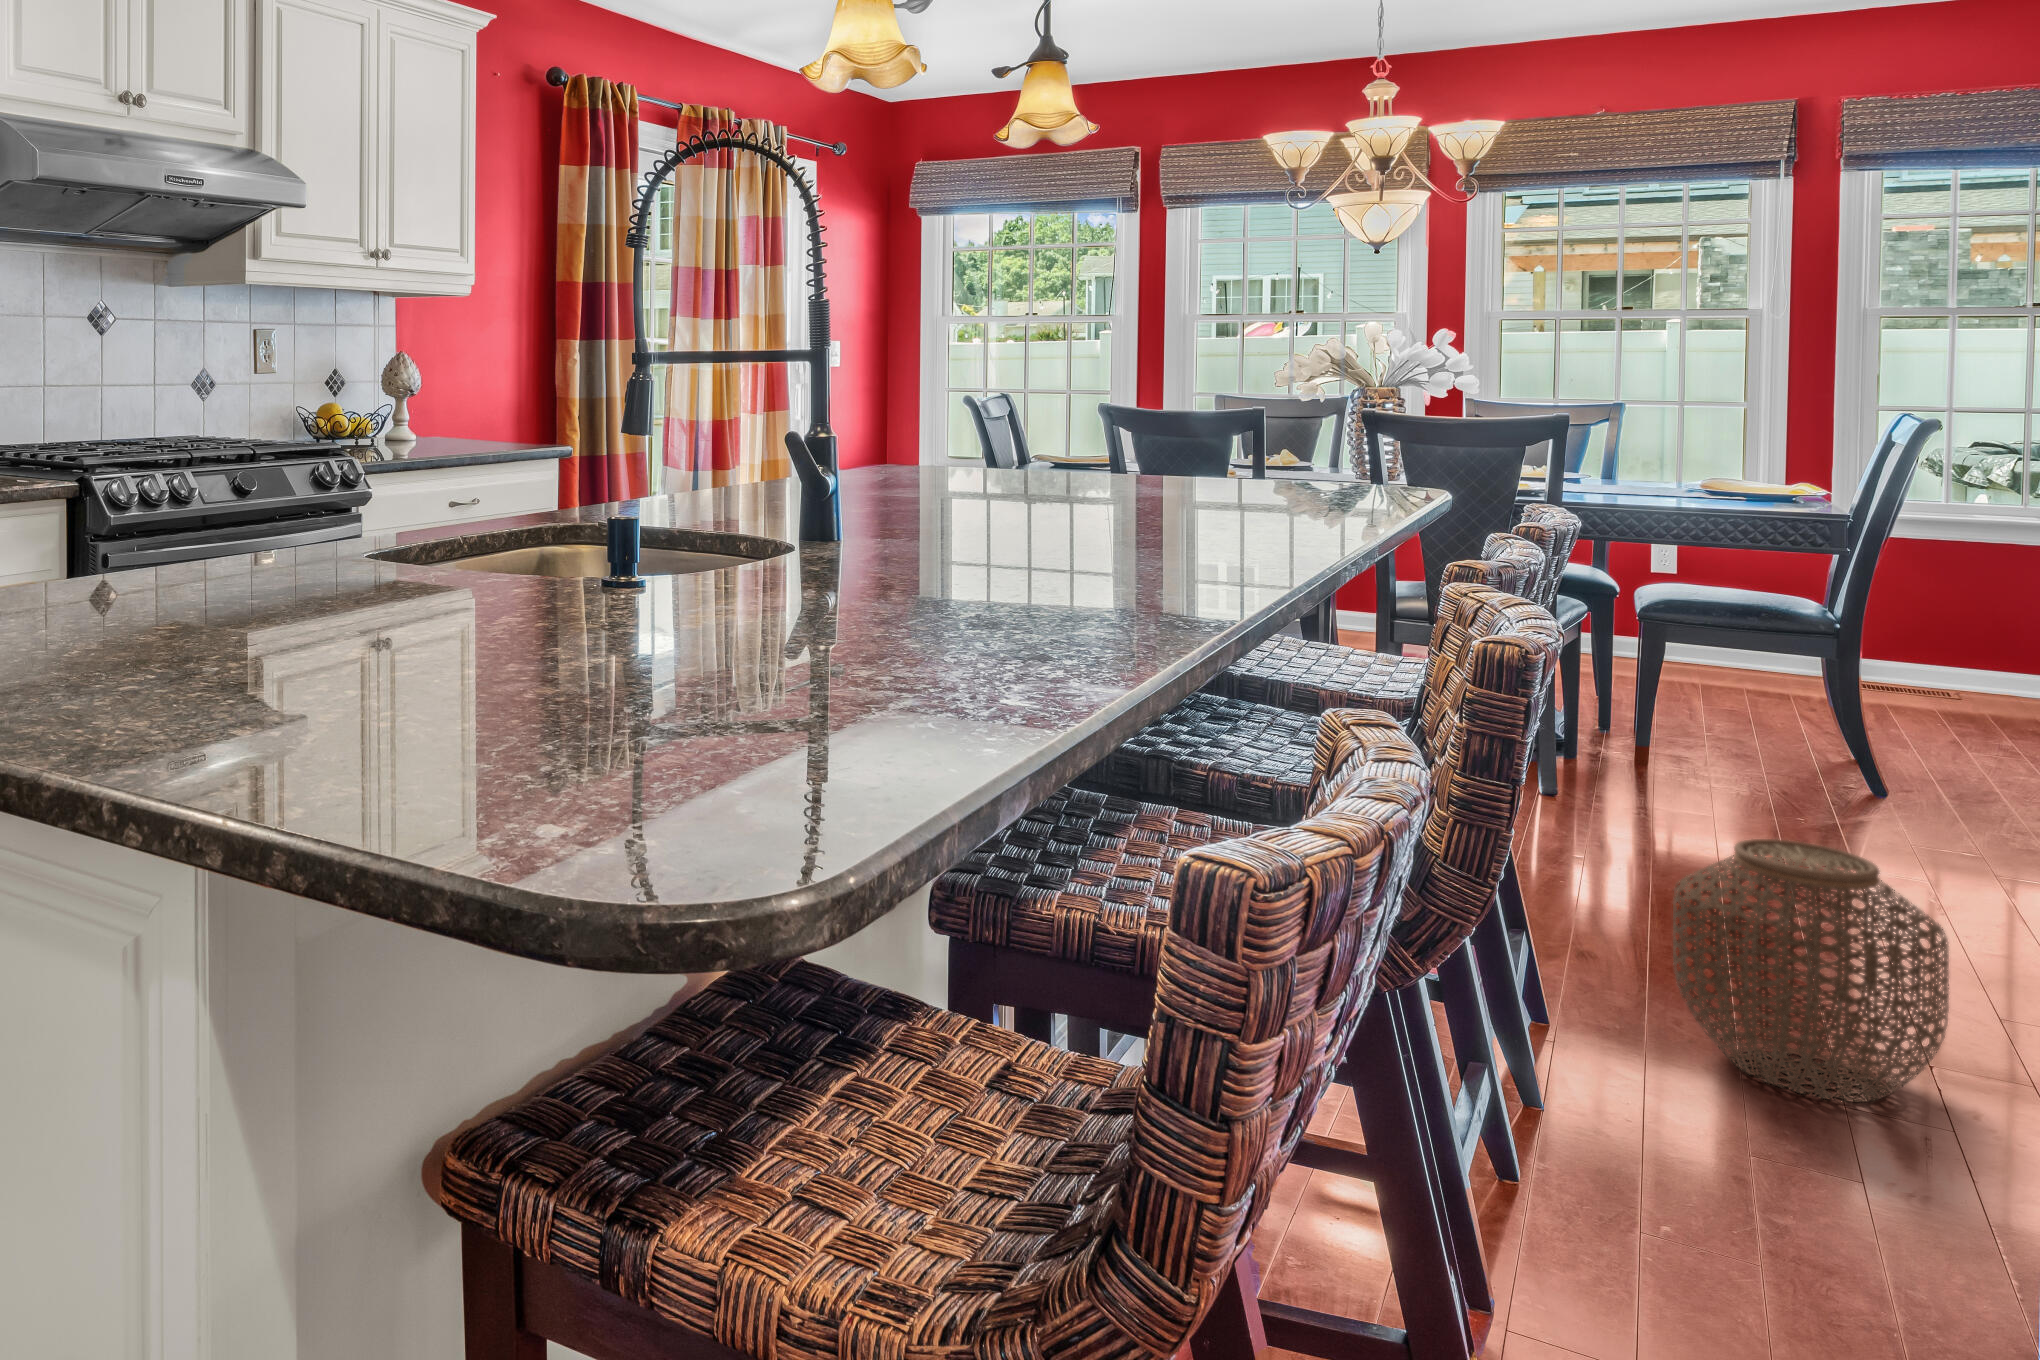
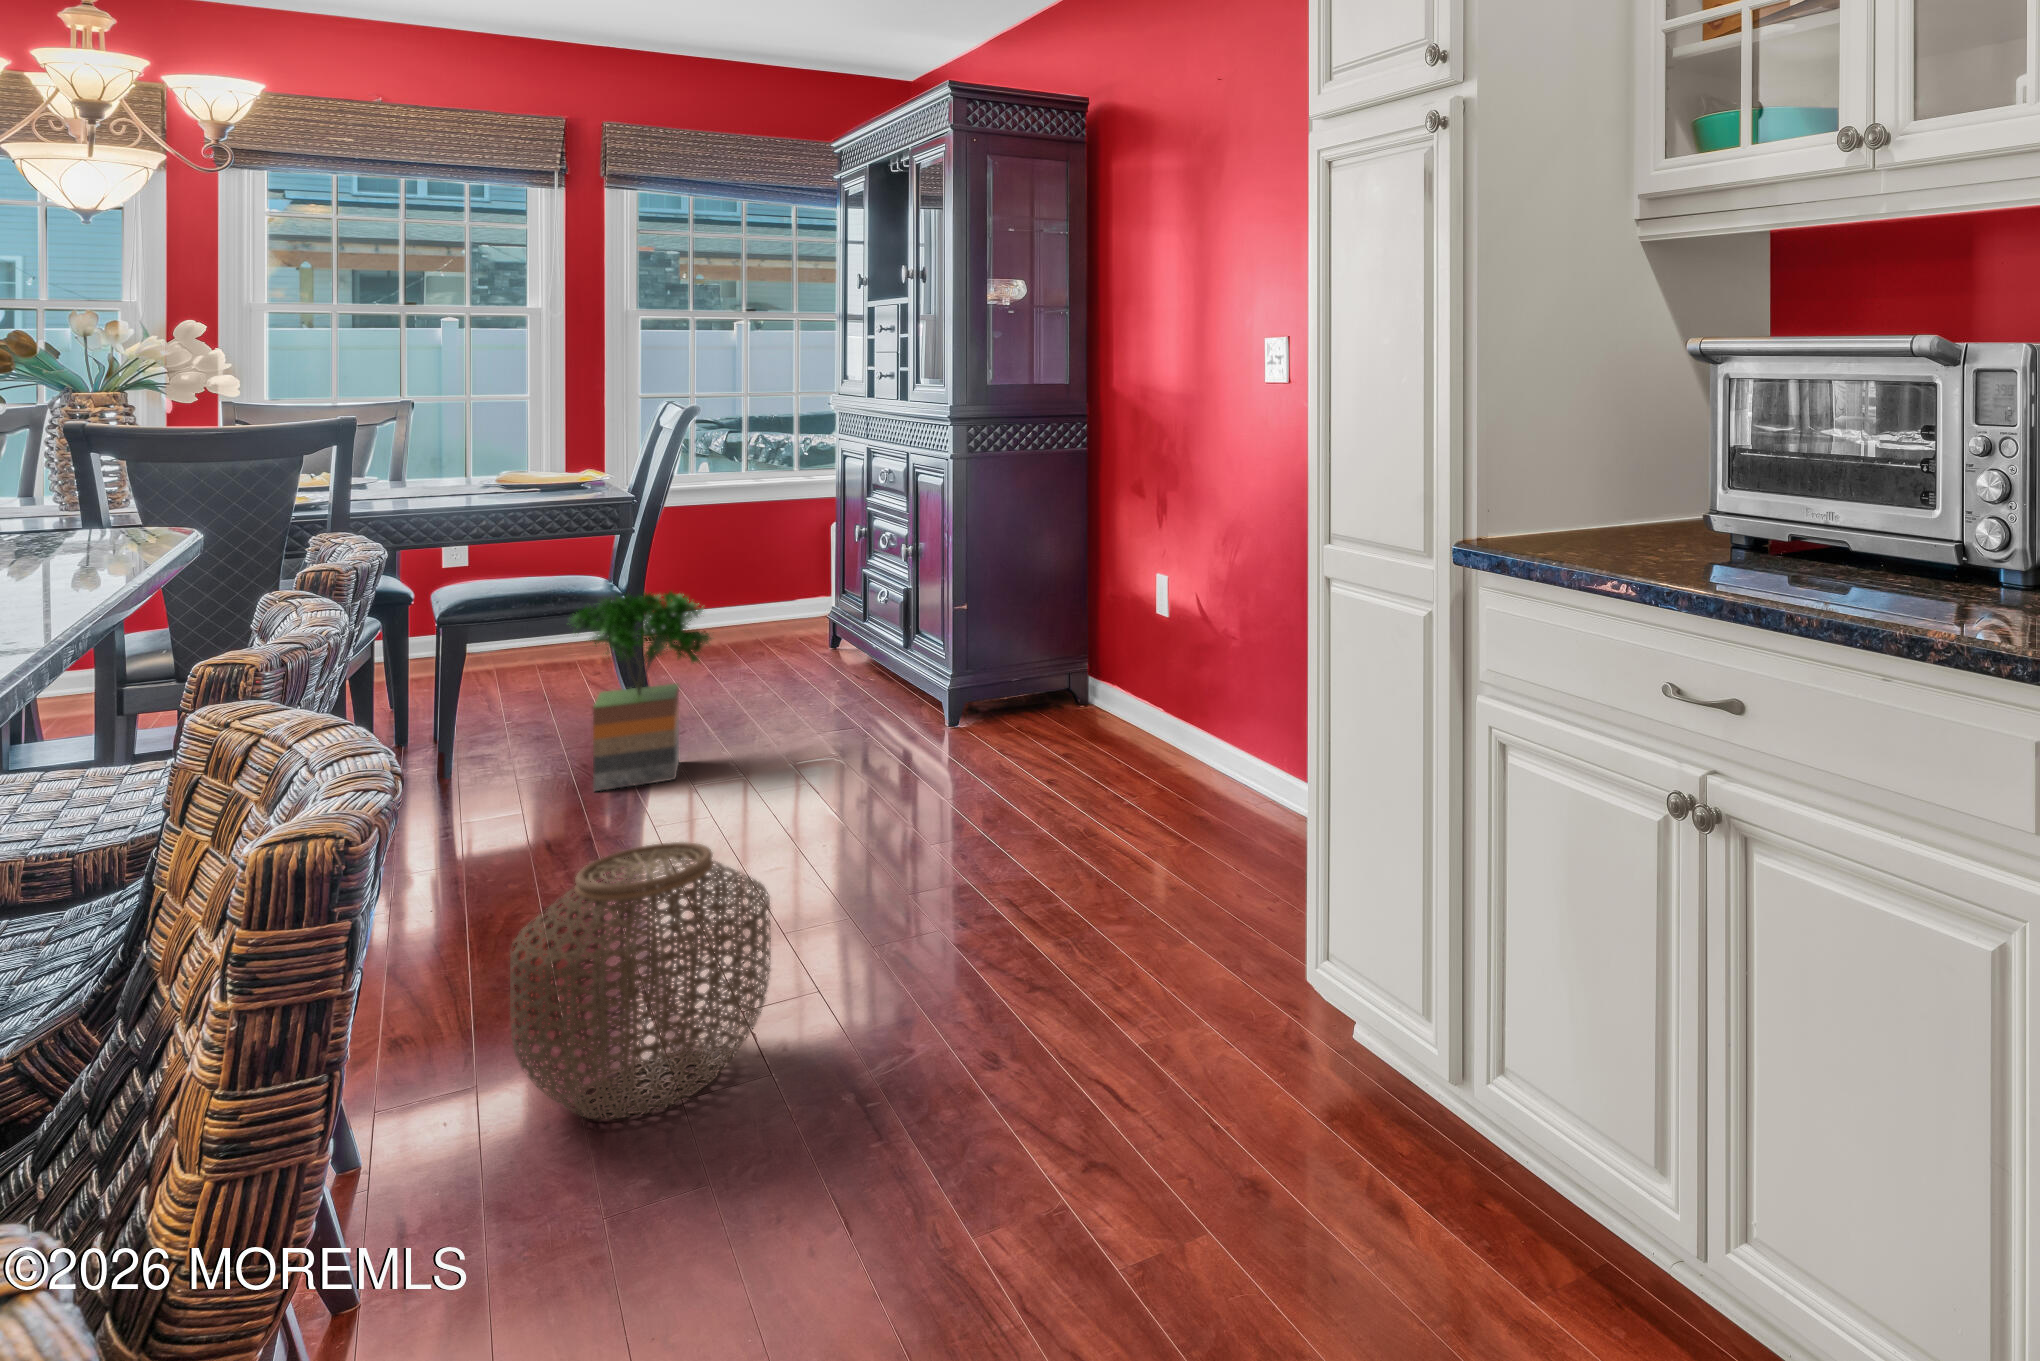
potted tree: none [1761,615,1943,836] -> present [572,591,712,791]

